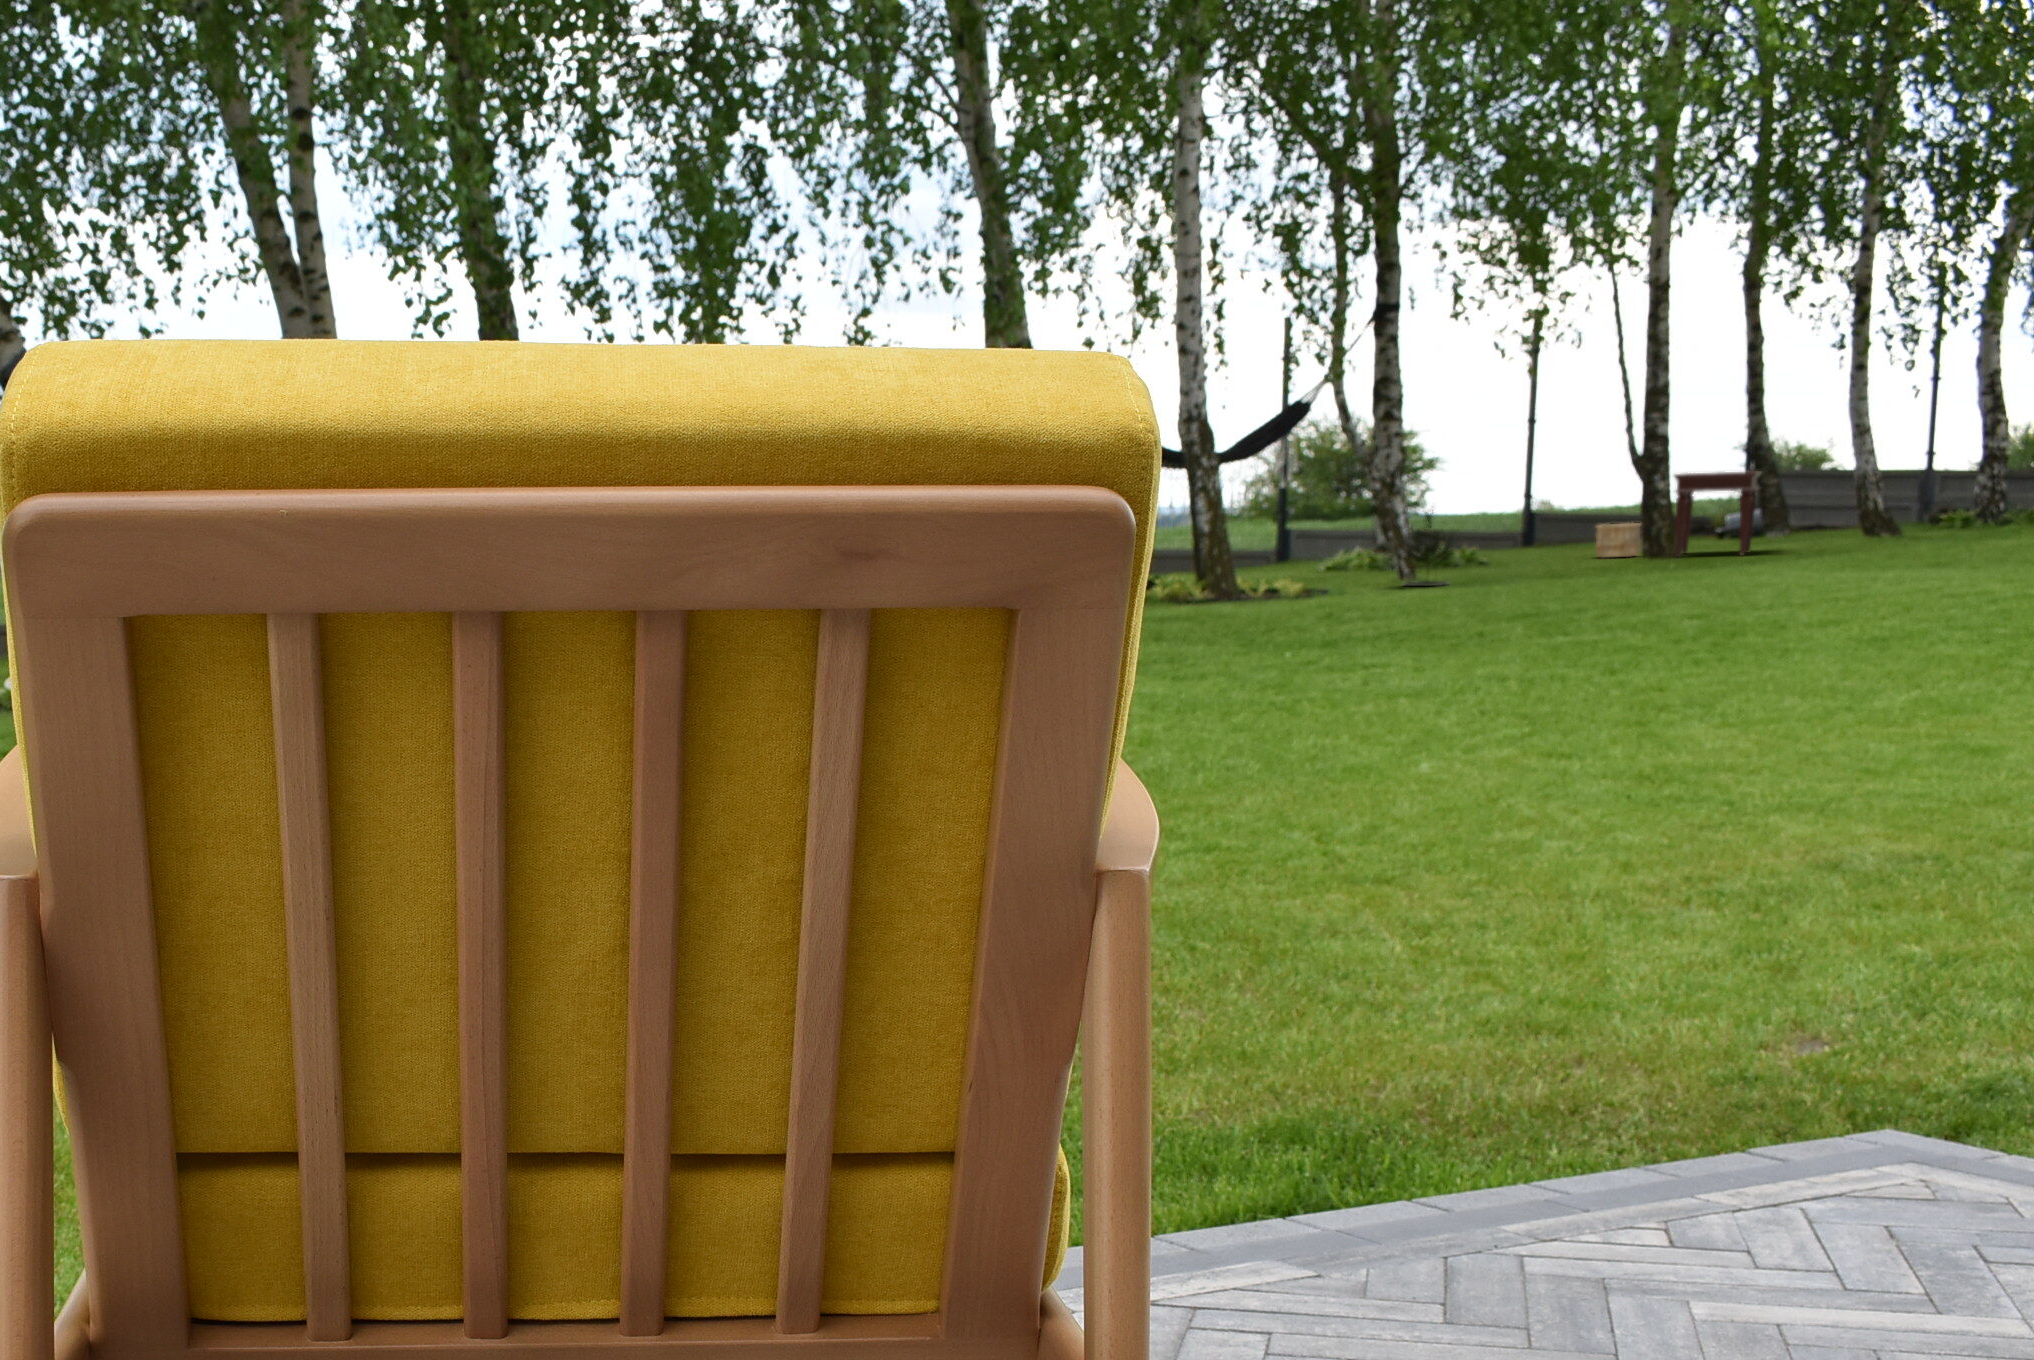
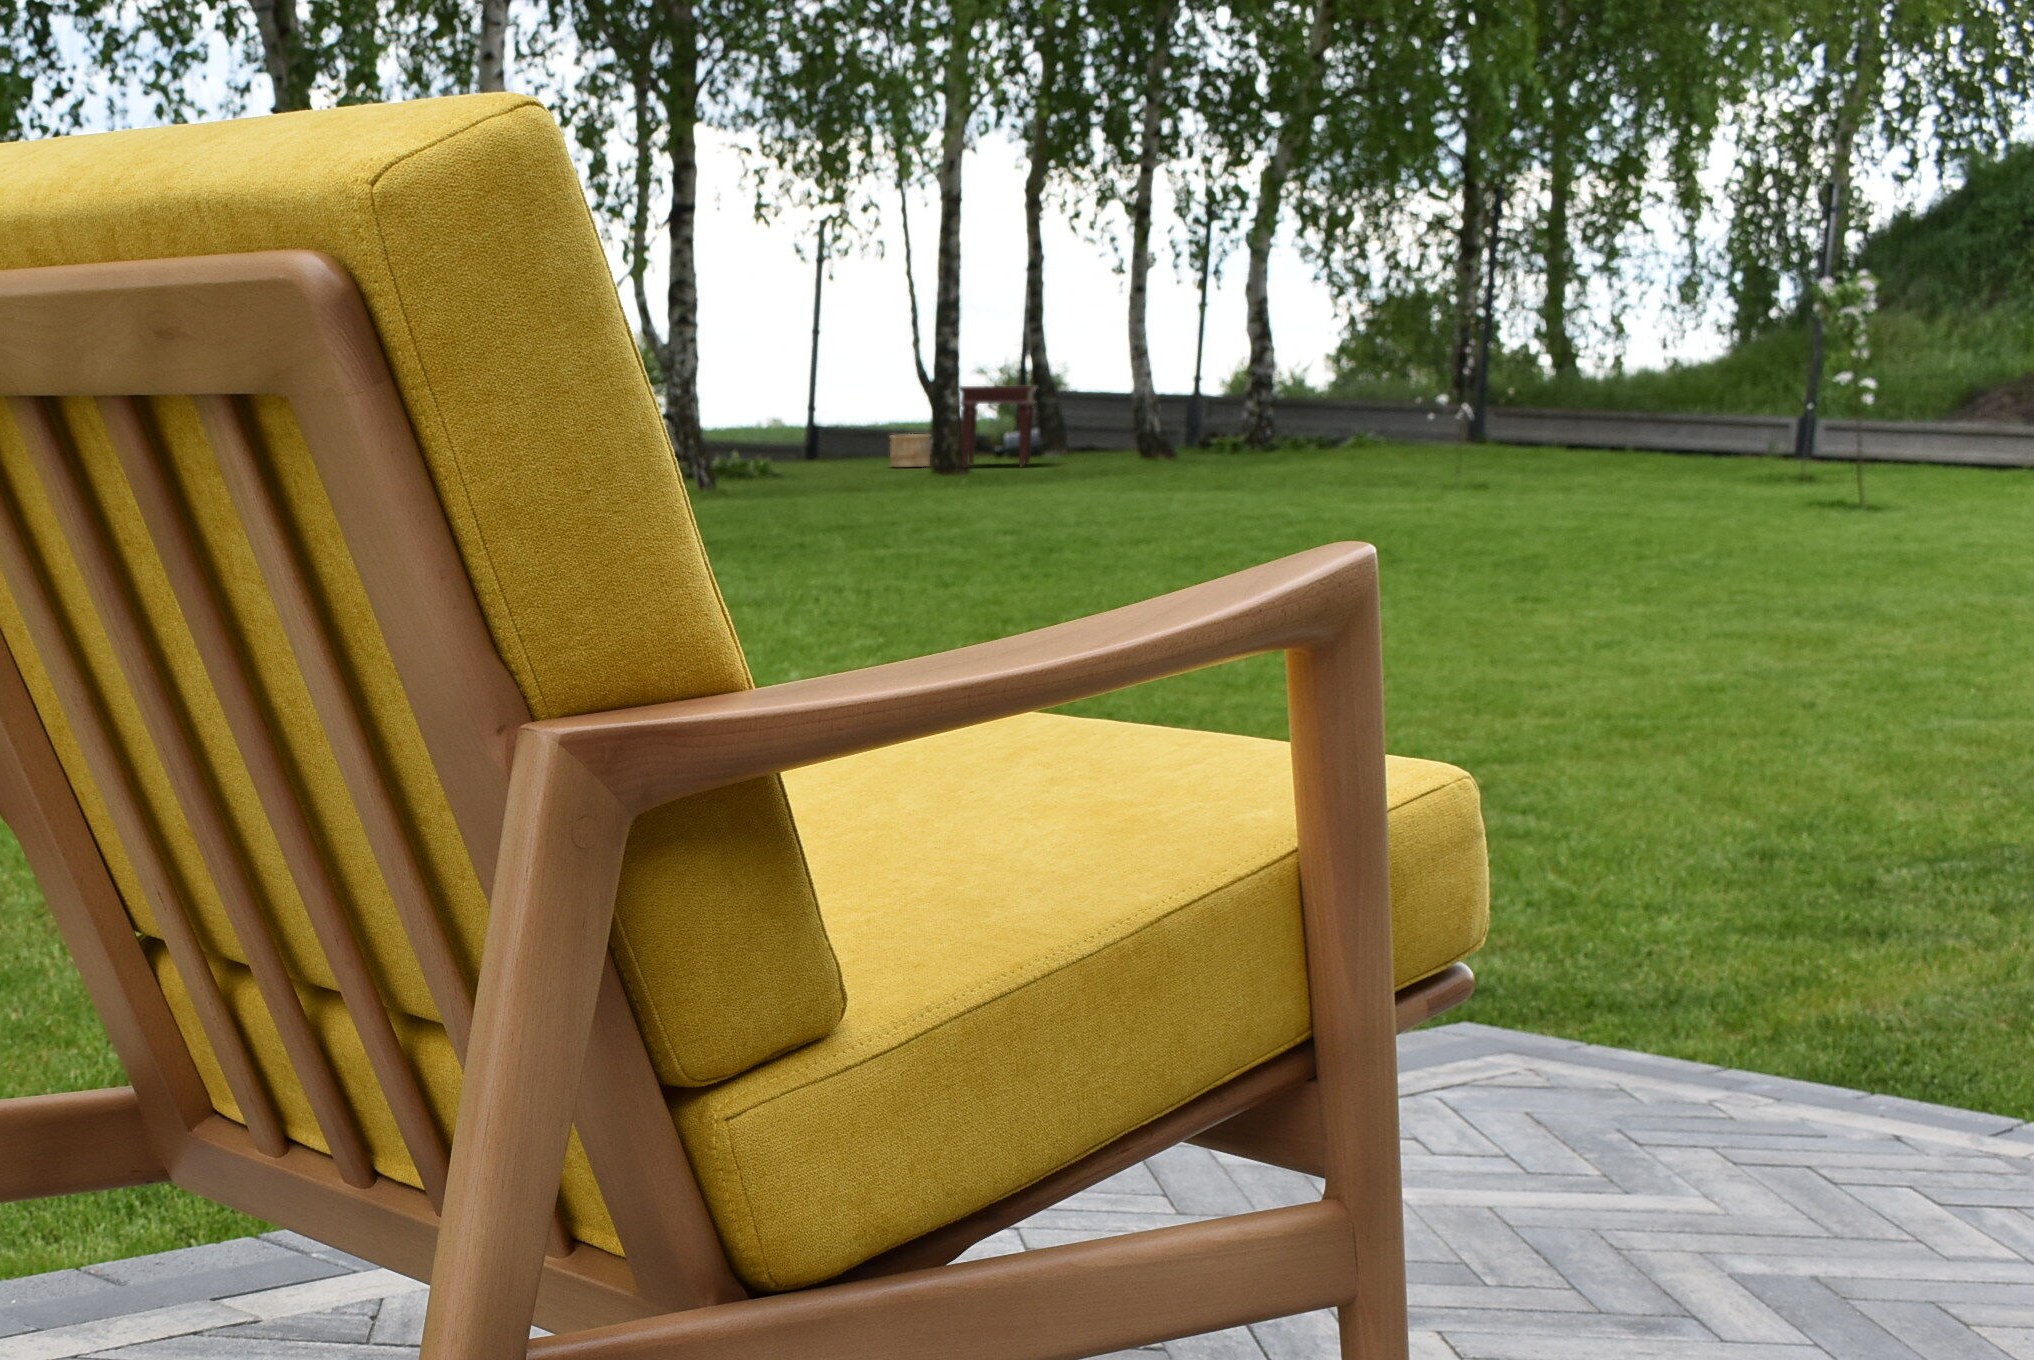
potted tree: present [1404,510,1455,586] -> none [704,407,760,490]

